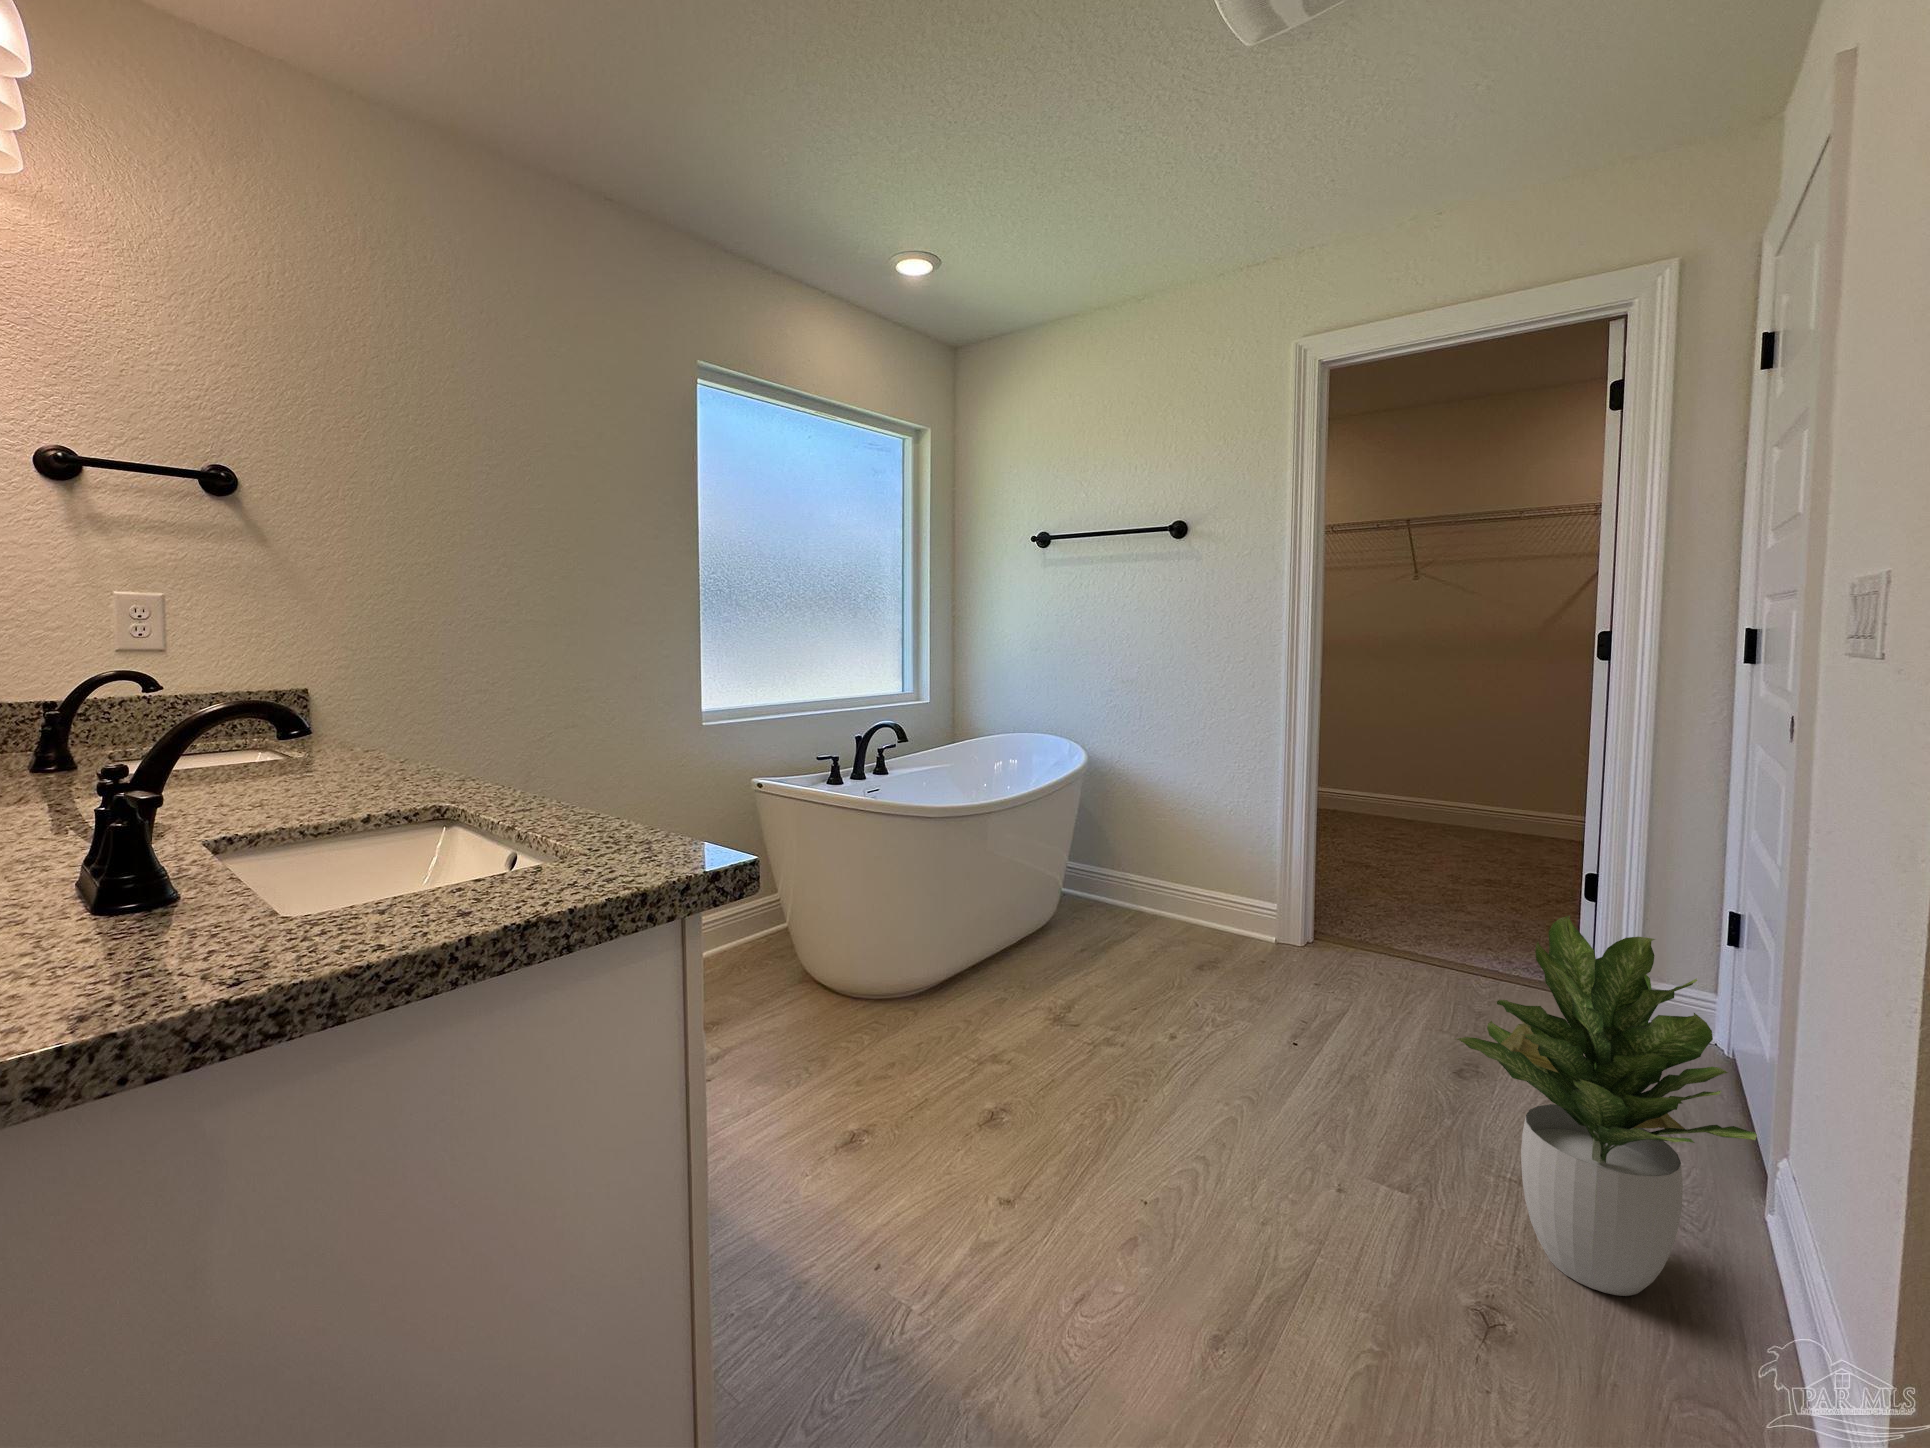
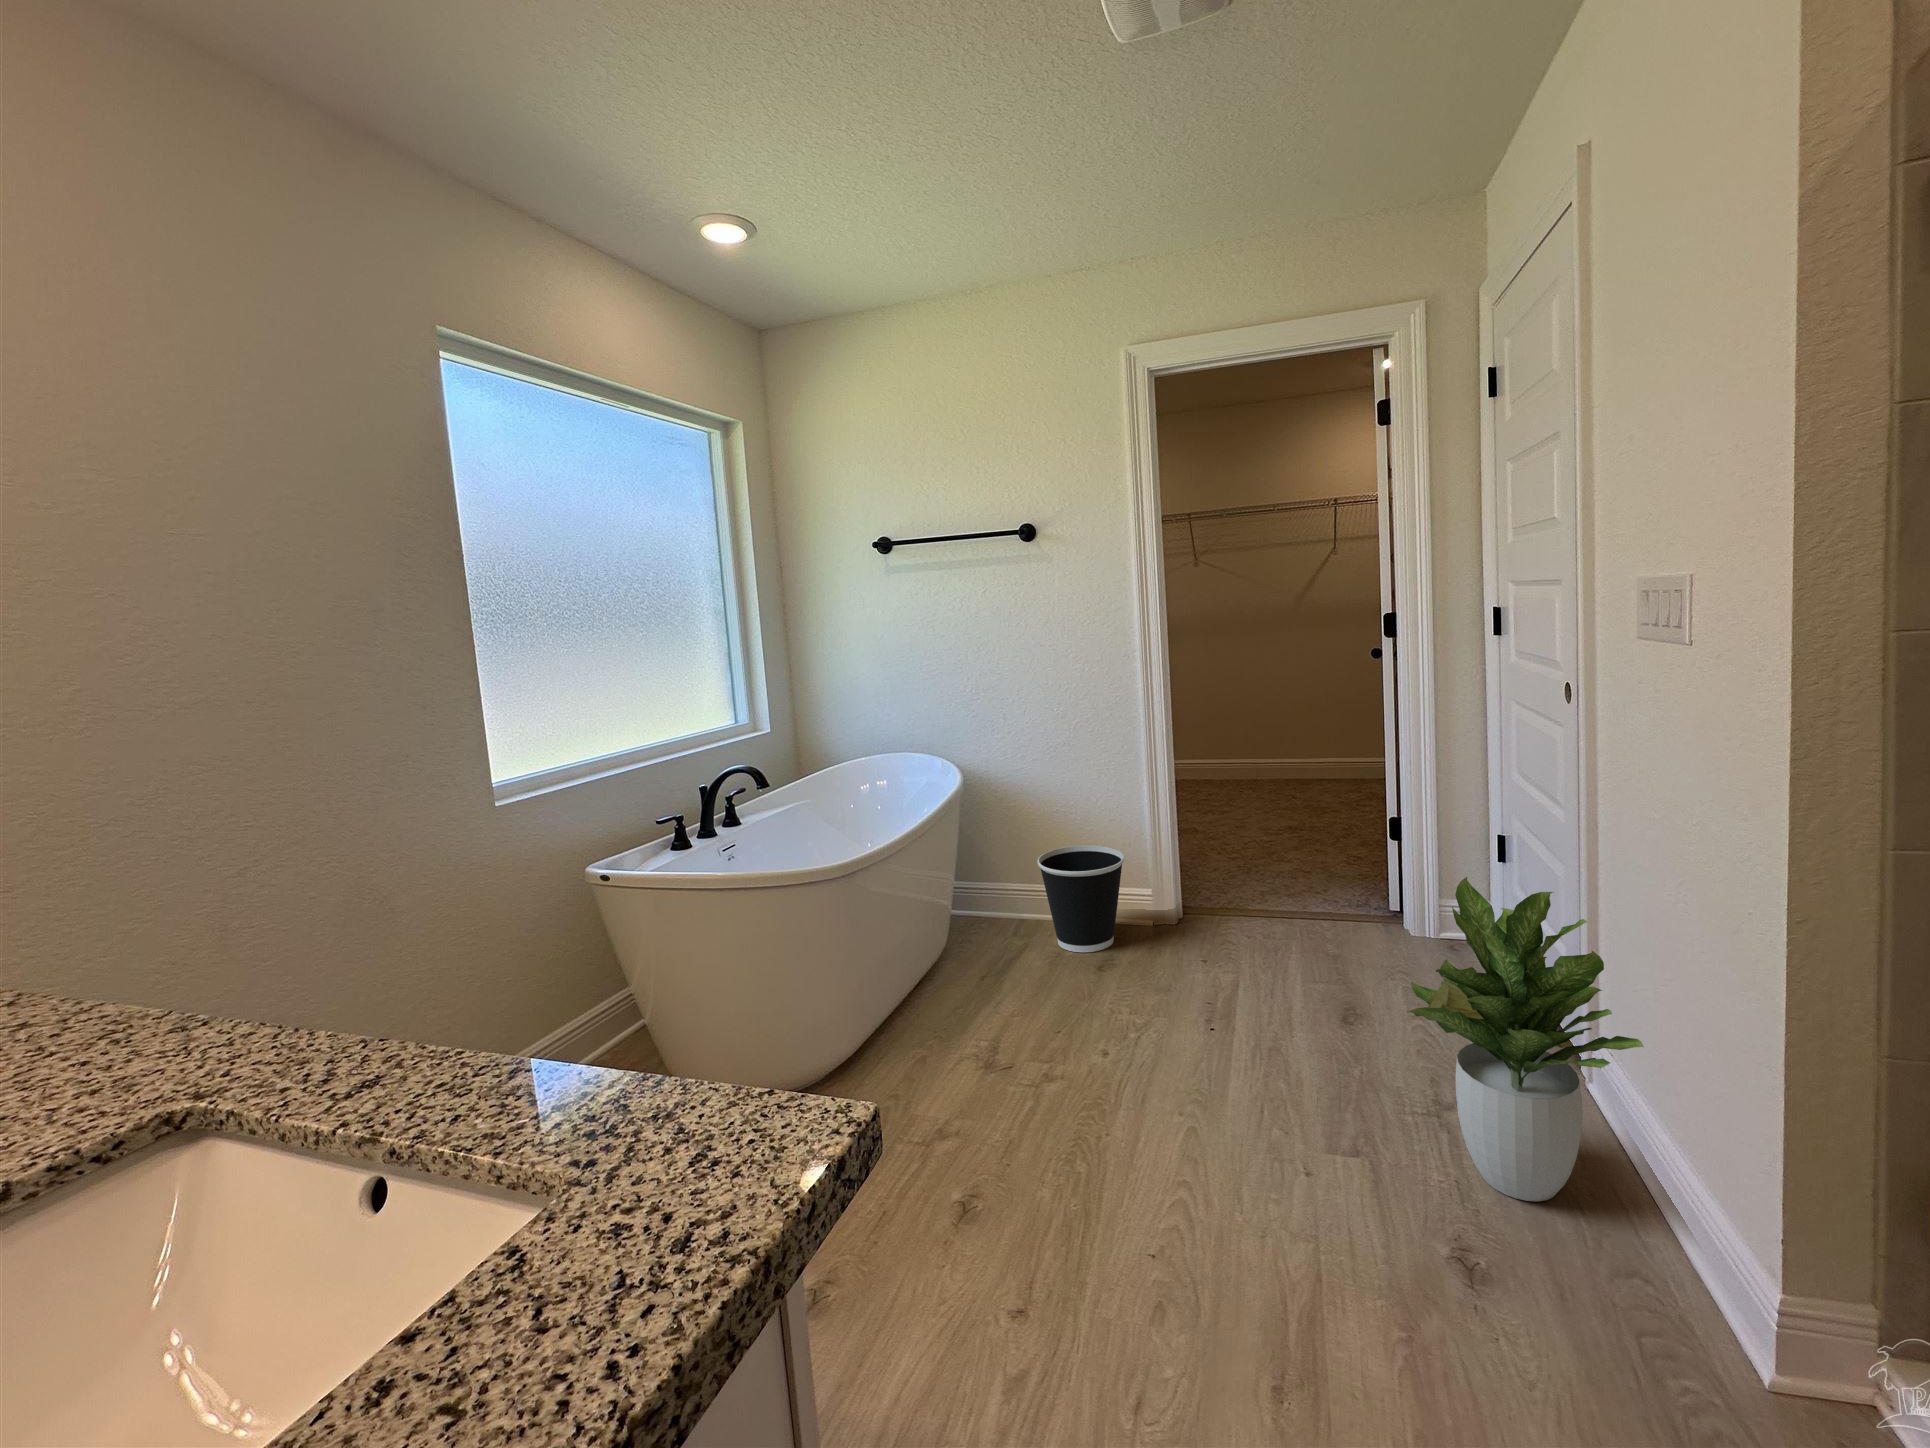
wastebasket: none [1154,848,1247,955] -> present [1038,846,1124,952]

